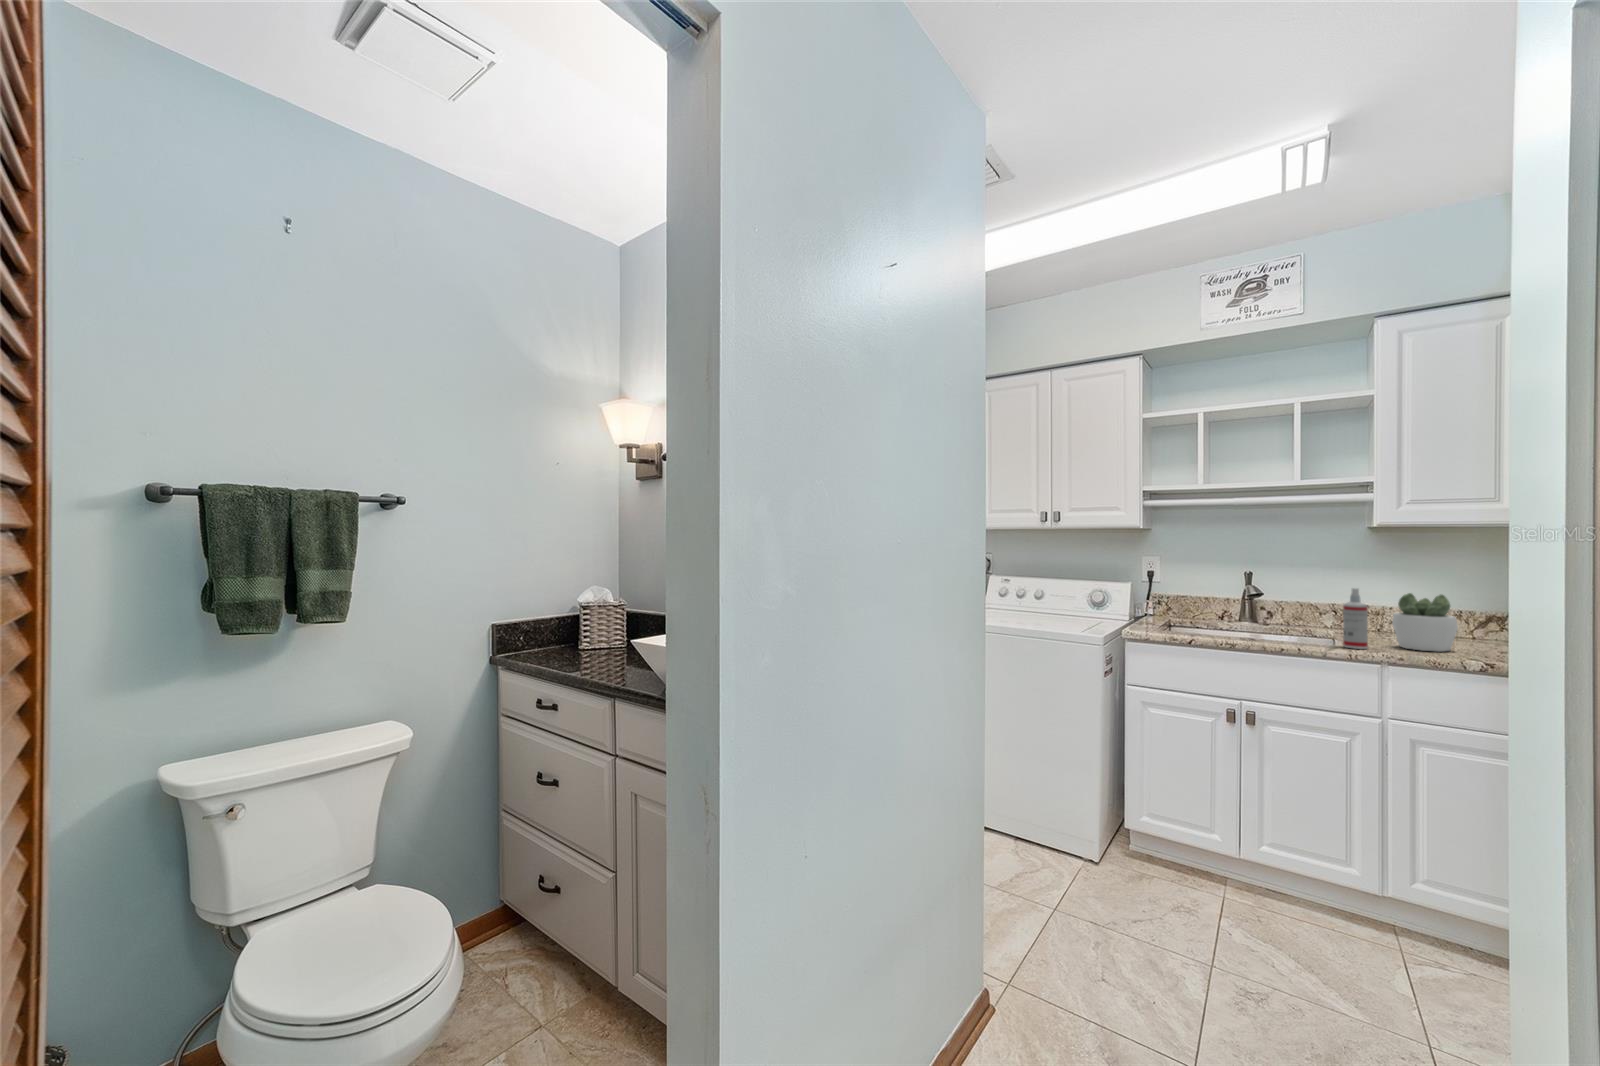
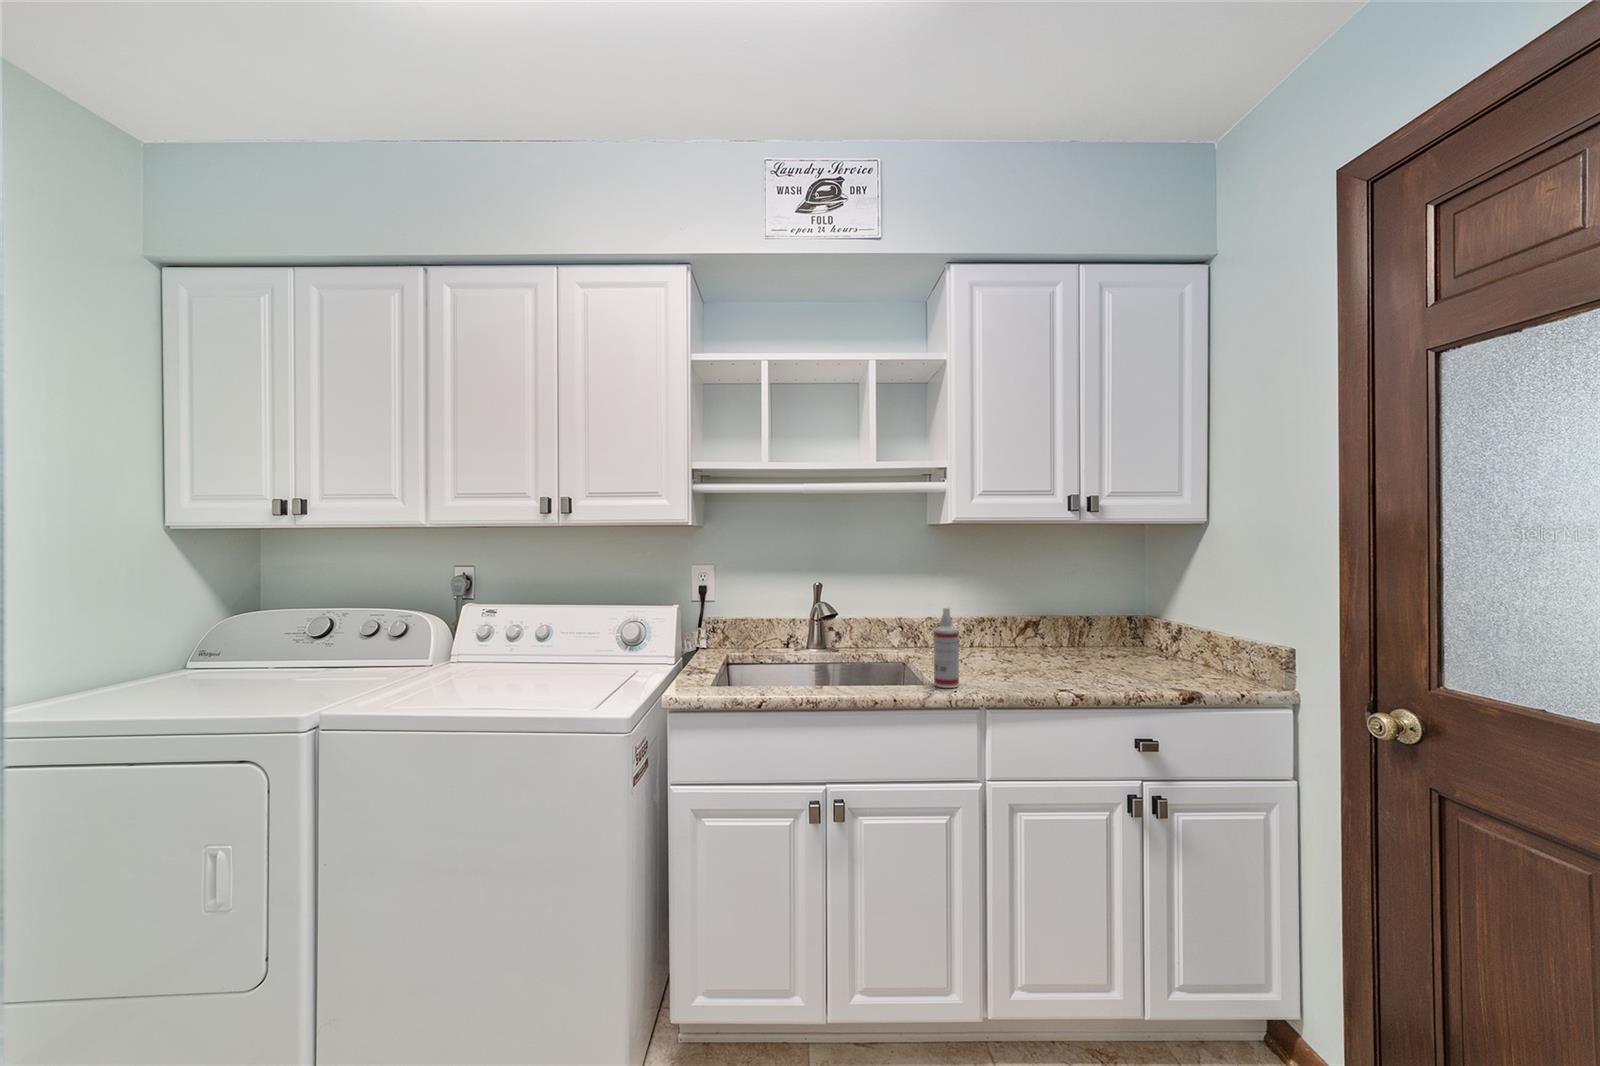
succulent plant: present [1392,593,1458,652] -> none [975,607,1036,681]

